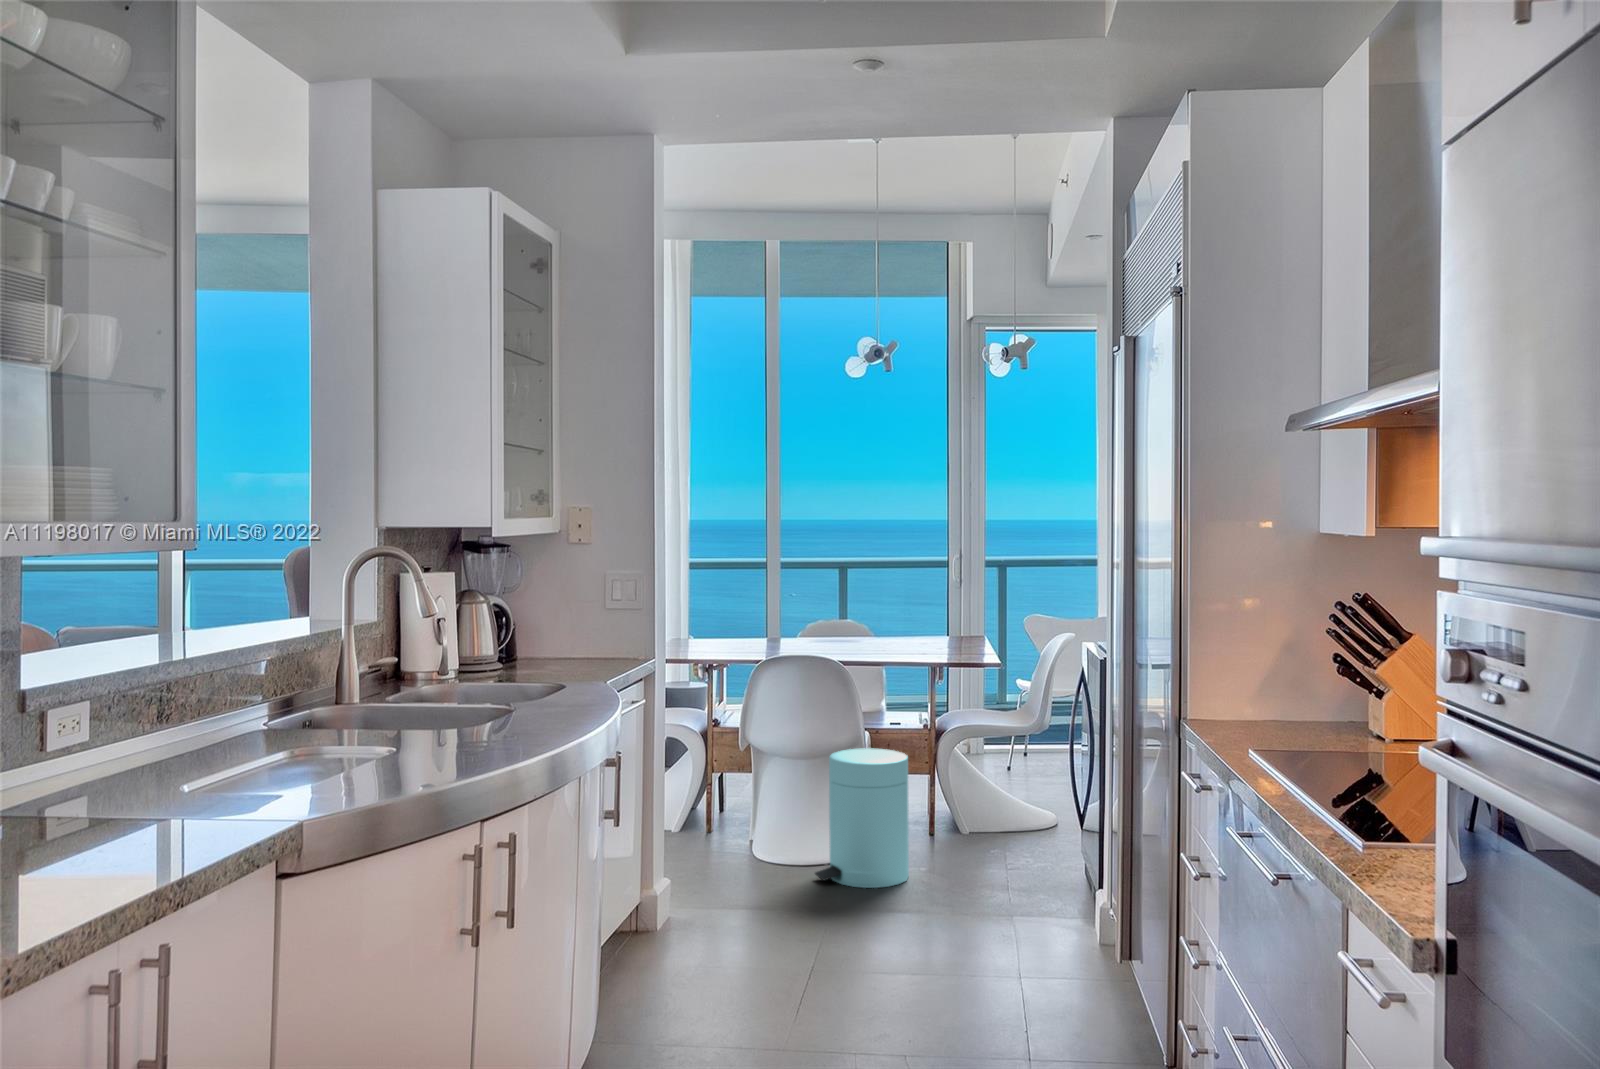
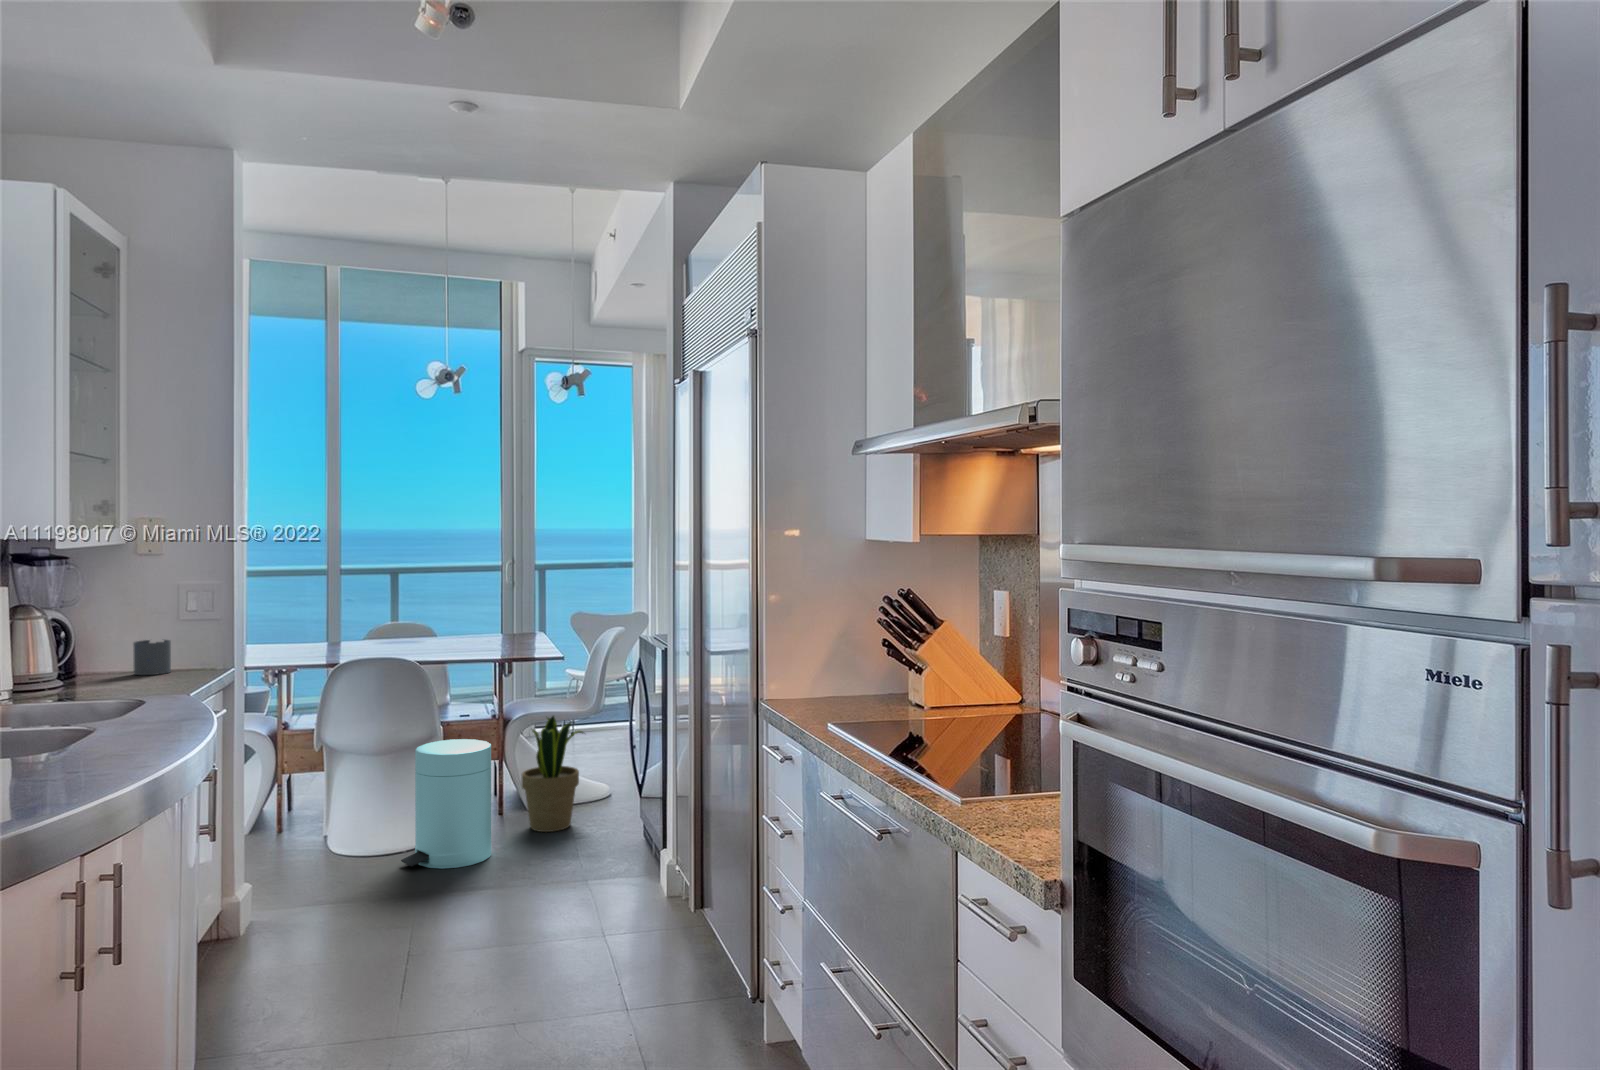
cup: none [562,627,594,660] -> present [133,640,171,675]
potted plant: none [946,729,1020,862] -> present [522,716,584,832]

